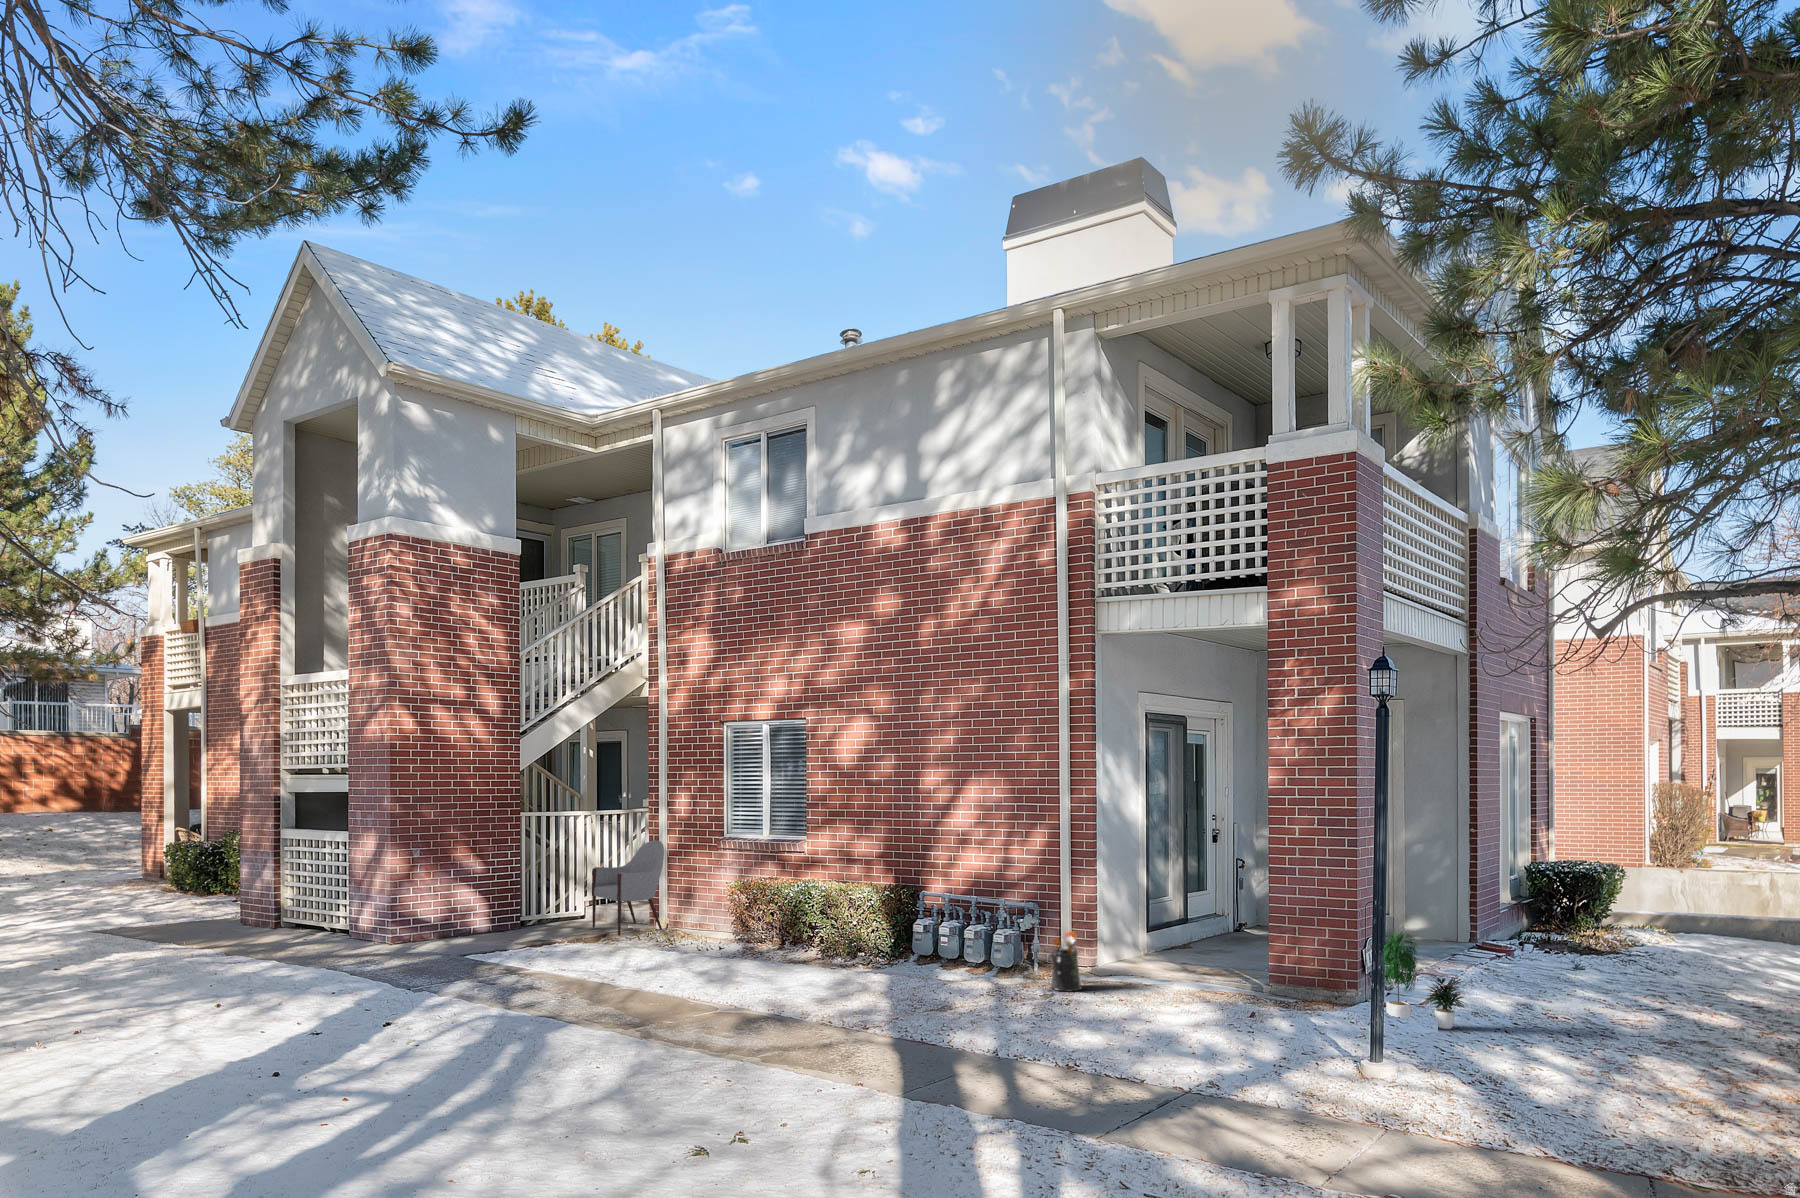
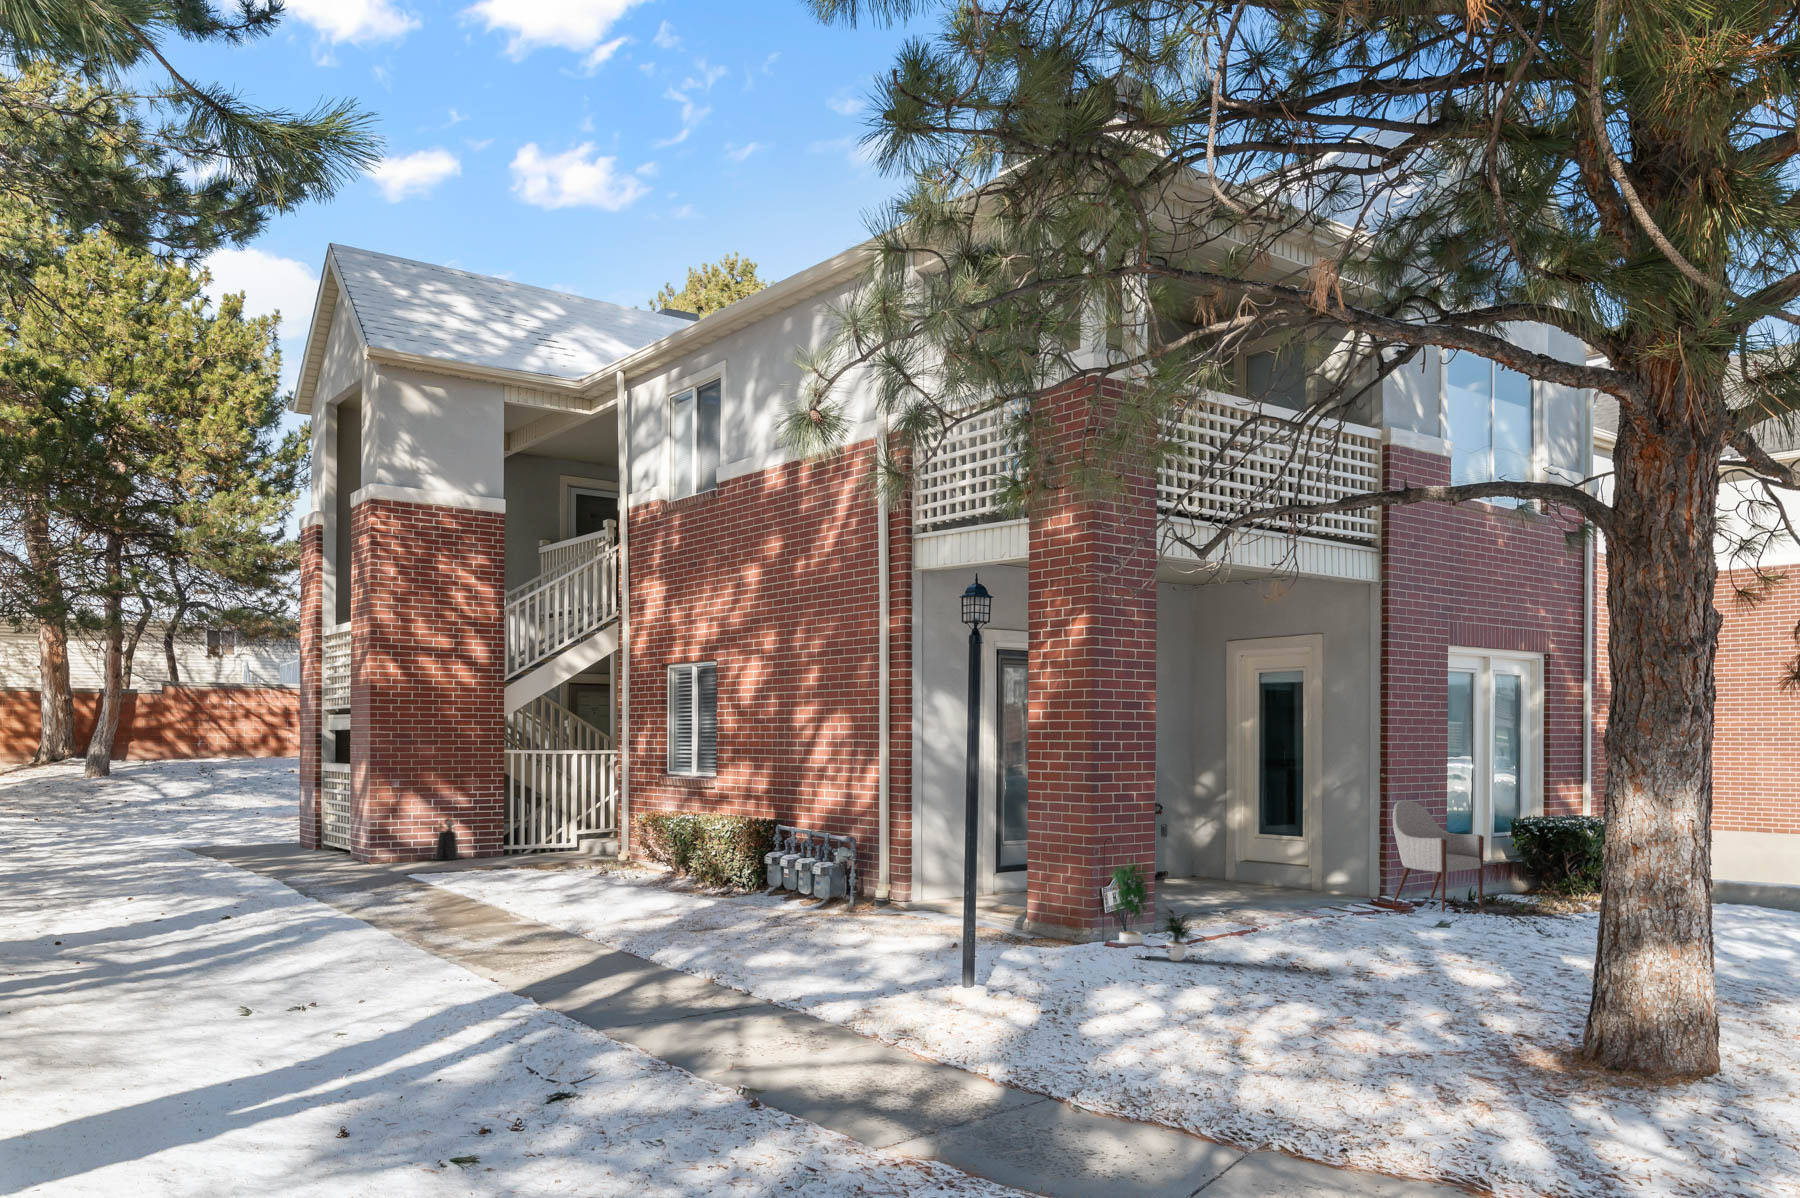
chair: present [592,840,664,935] -> present [1393,800,1484,912]
watering can: present [1050,931,1082,991] -> present [435,818,458,860]

